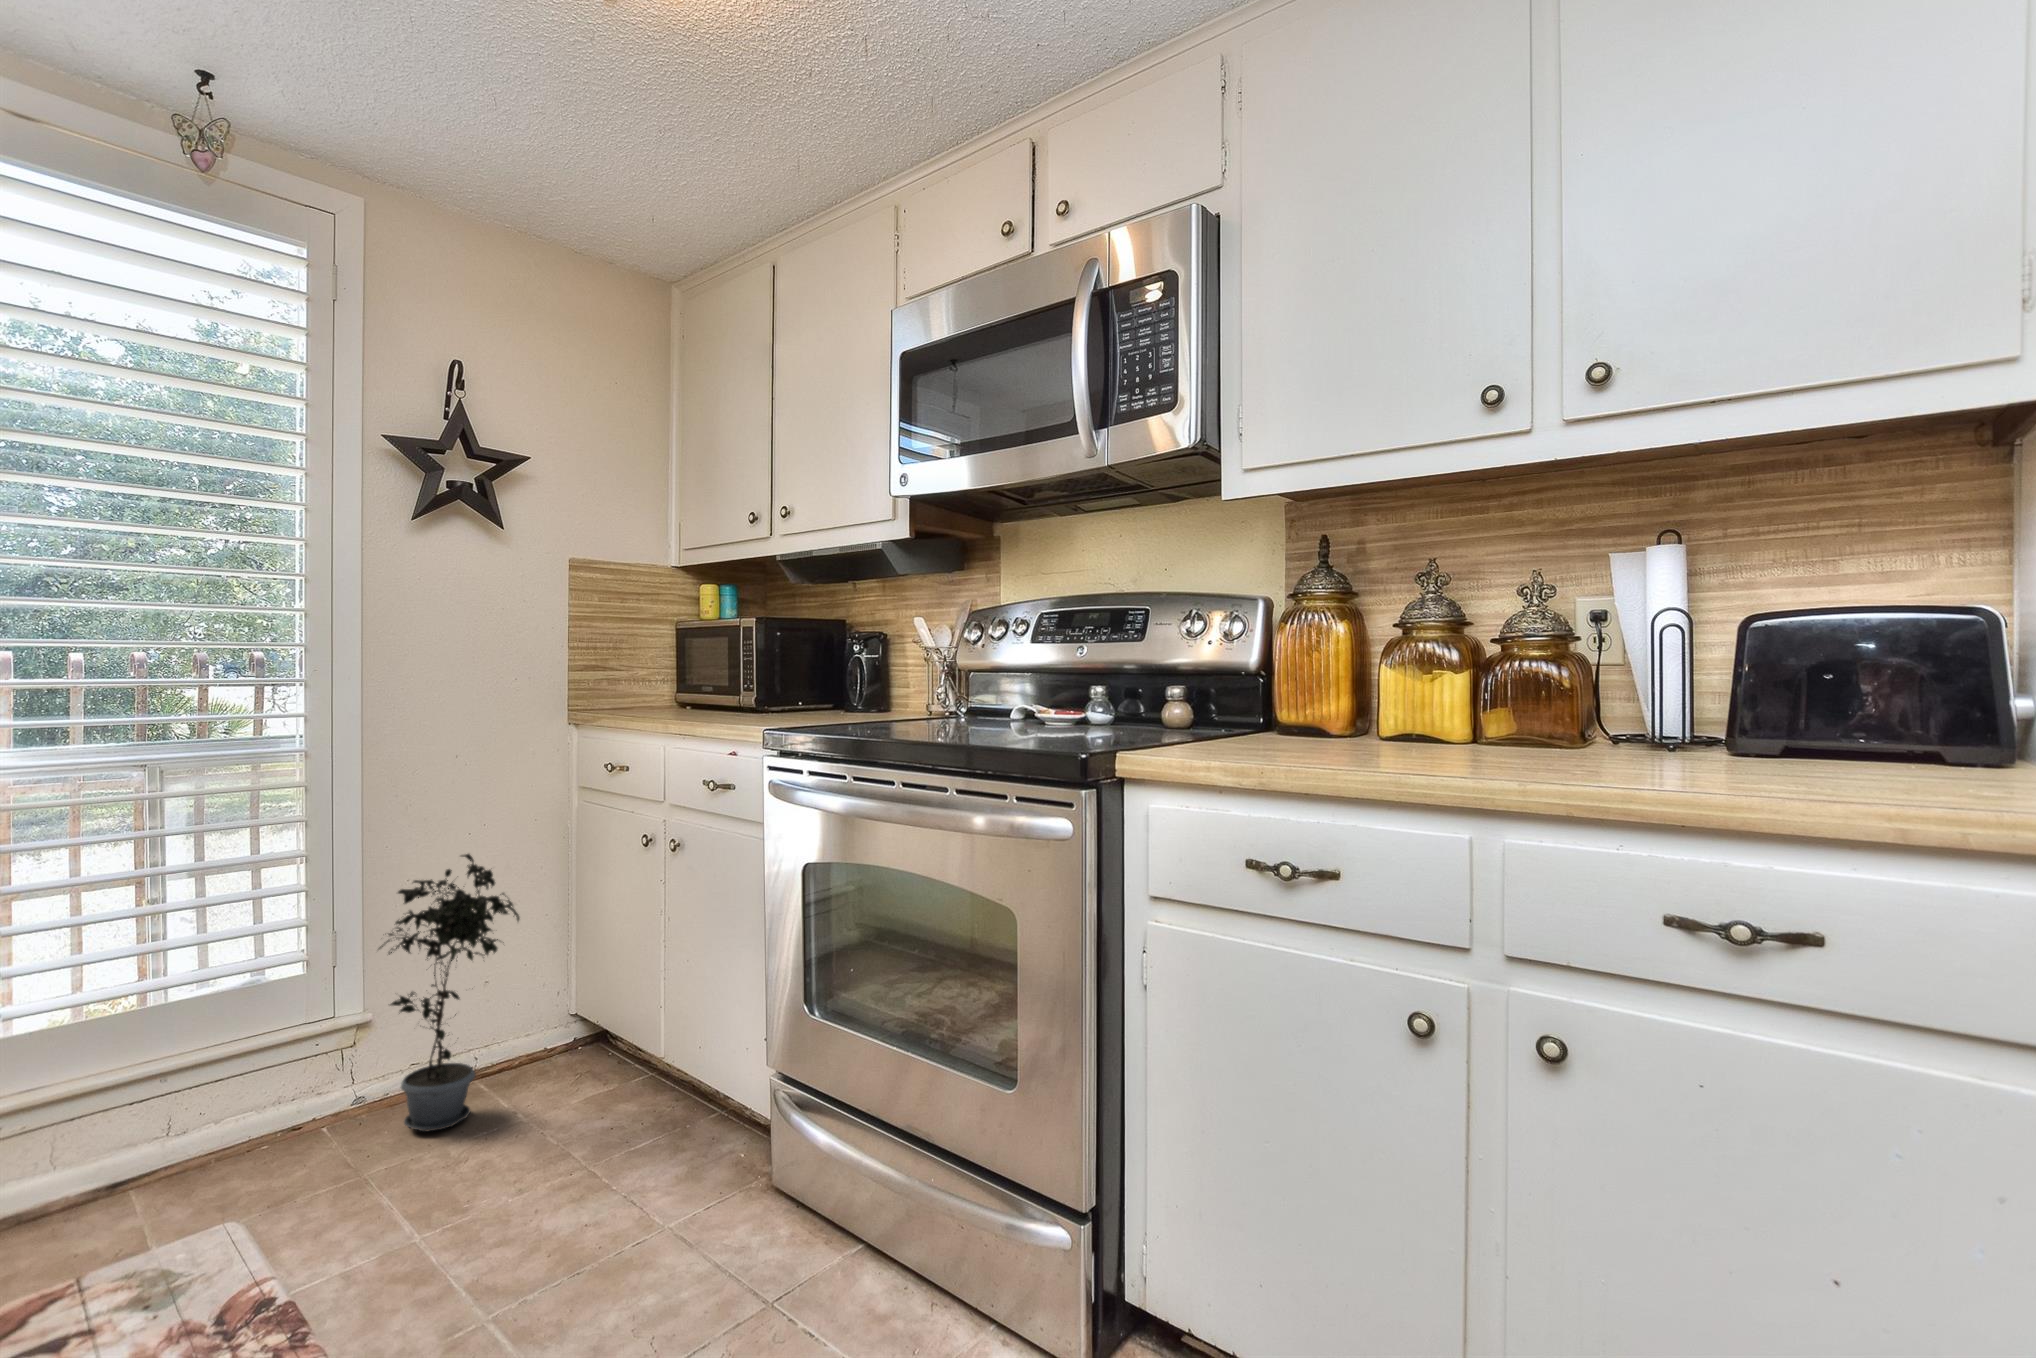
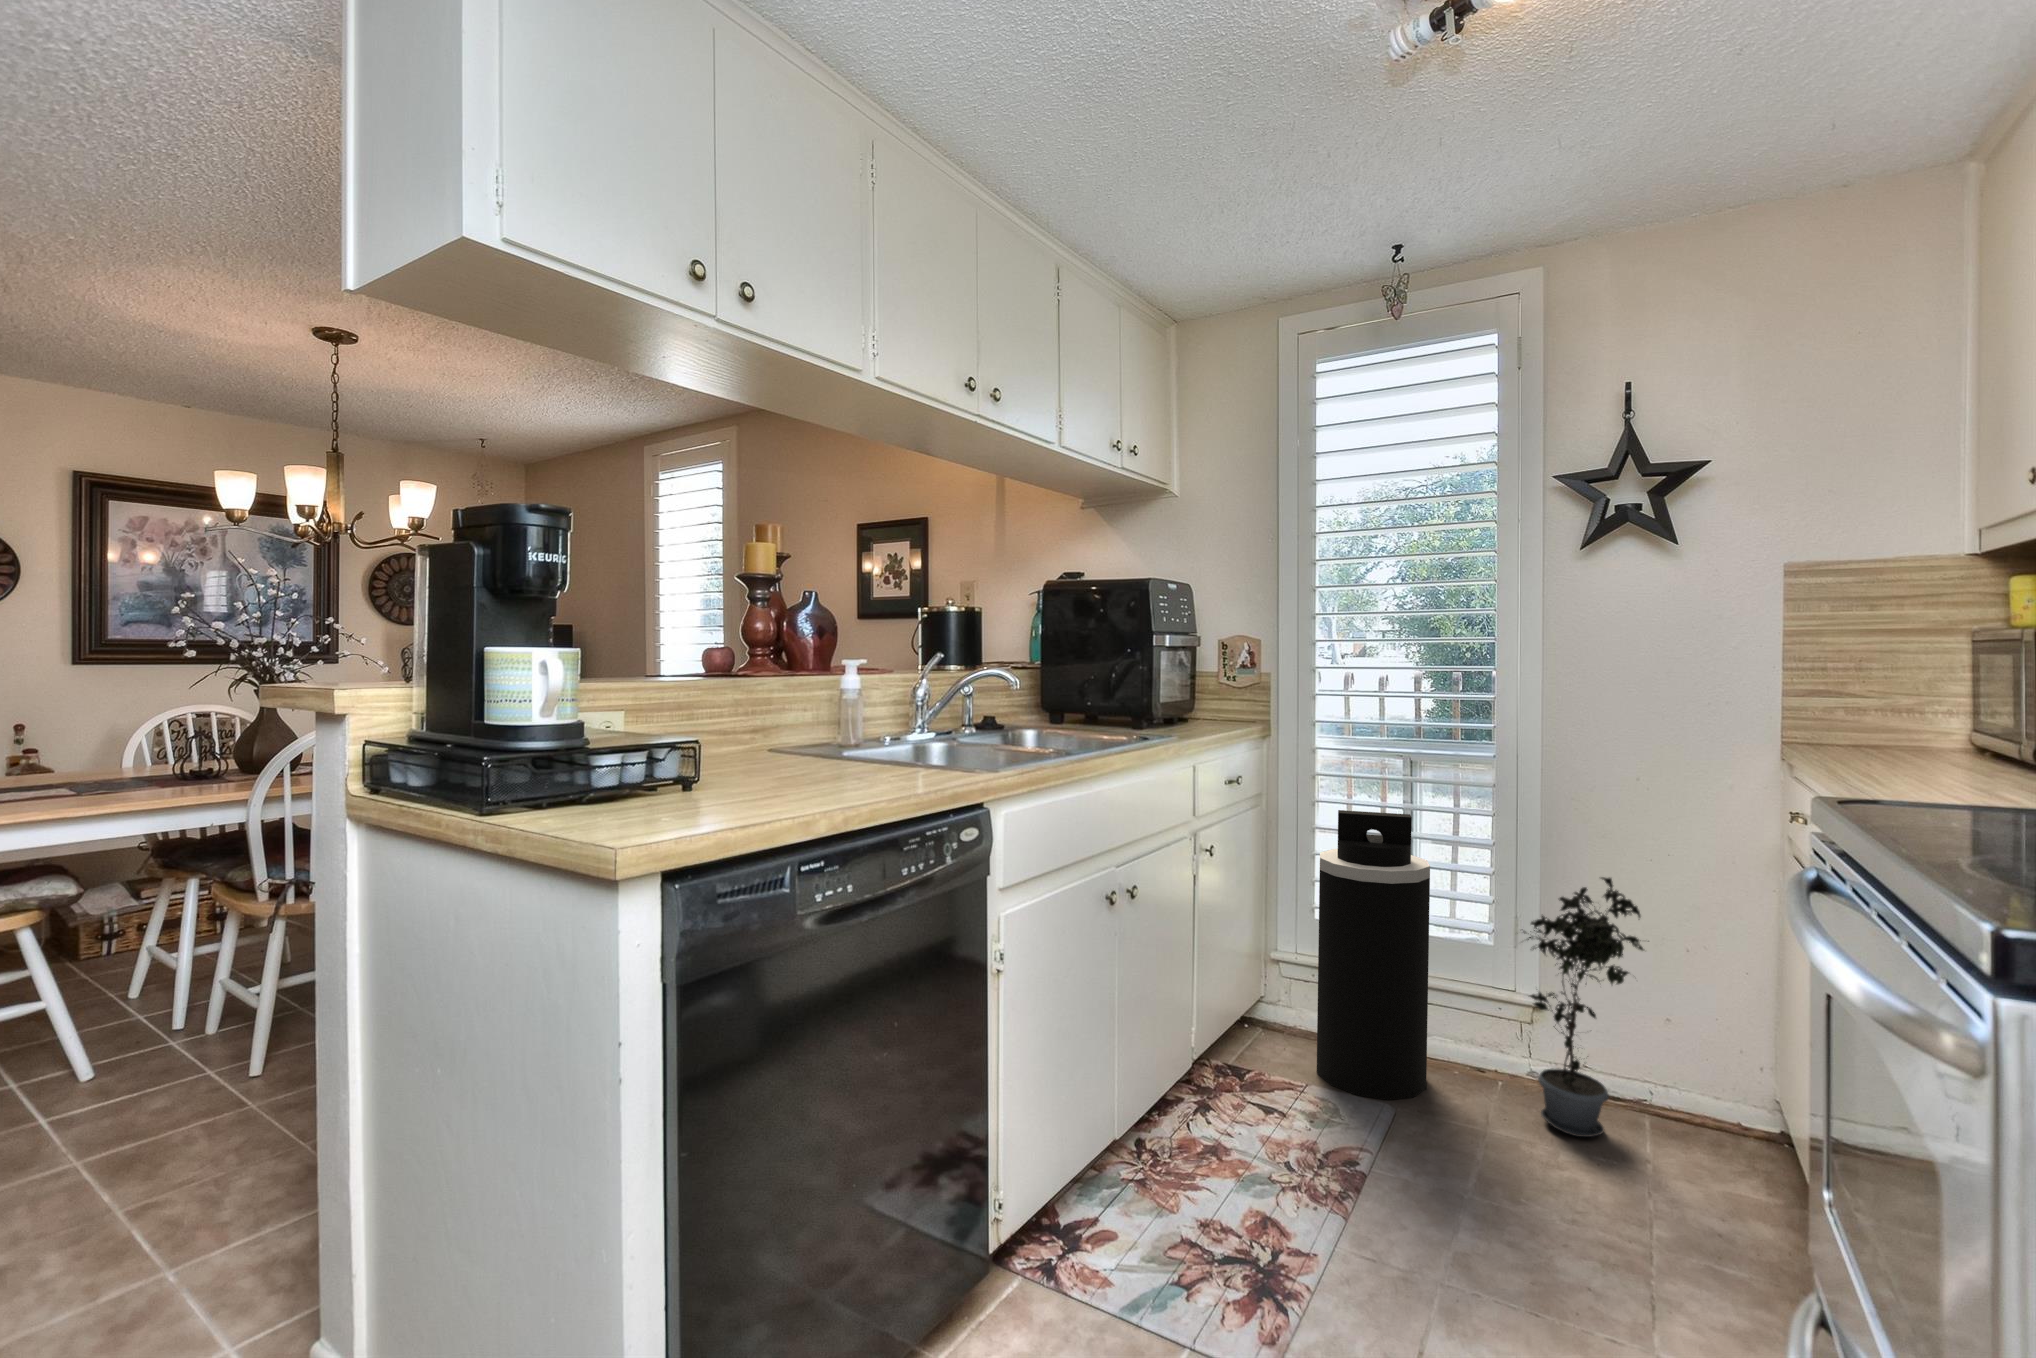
trash can: none [54,833,260,1256] -> present [1317,810,1430,1100]

